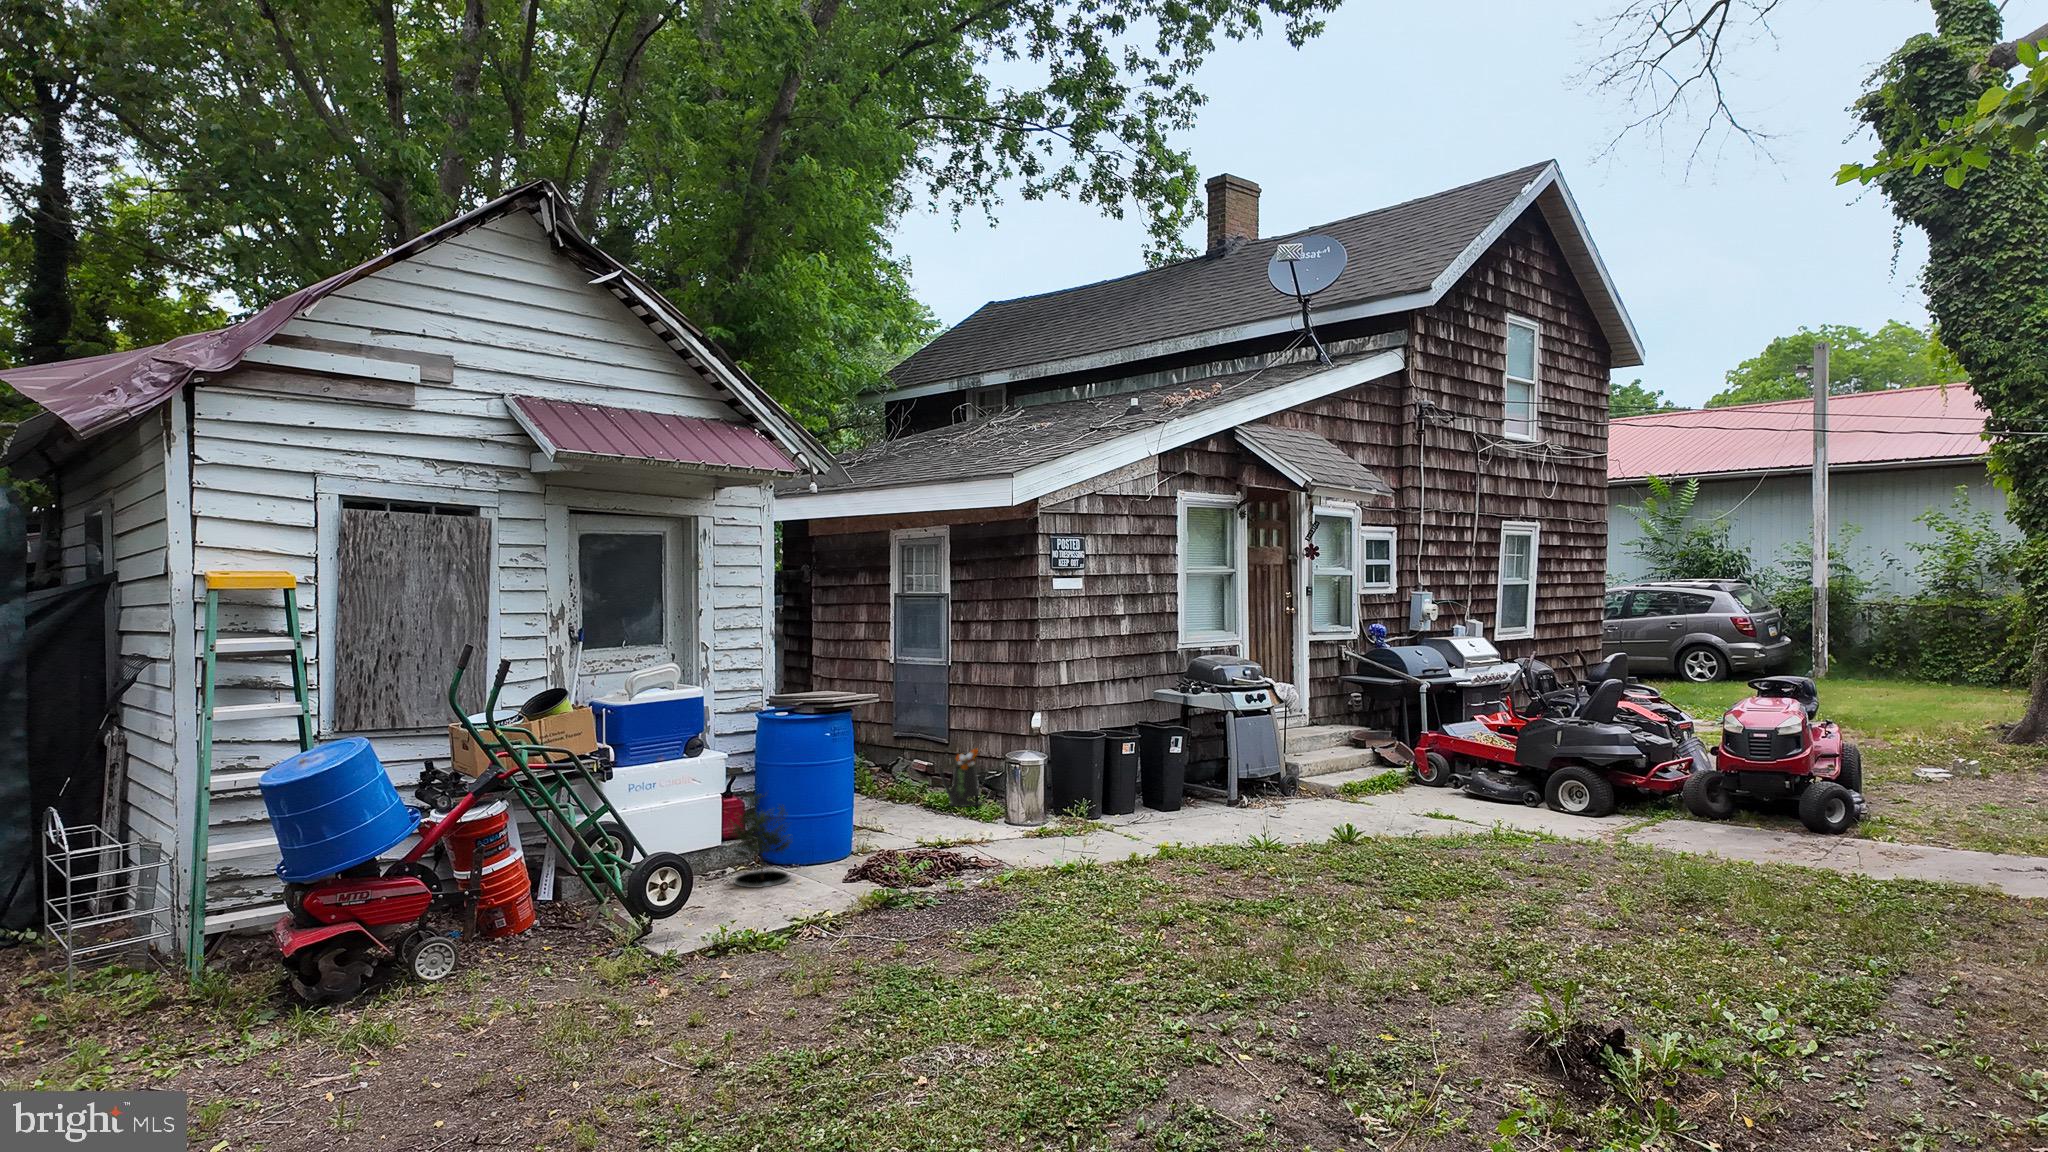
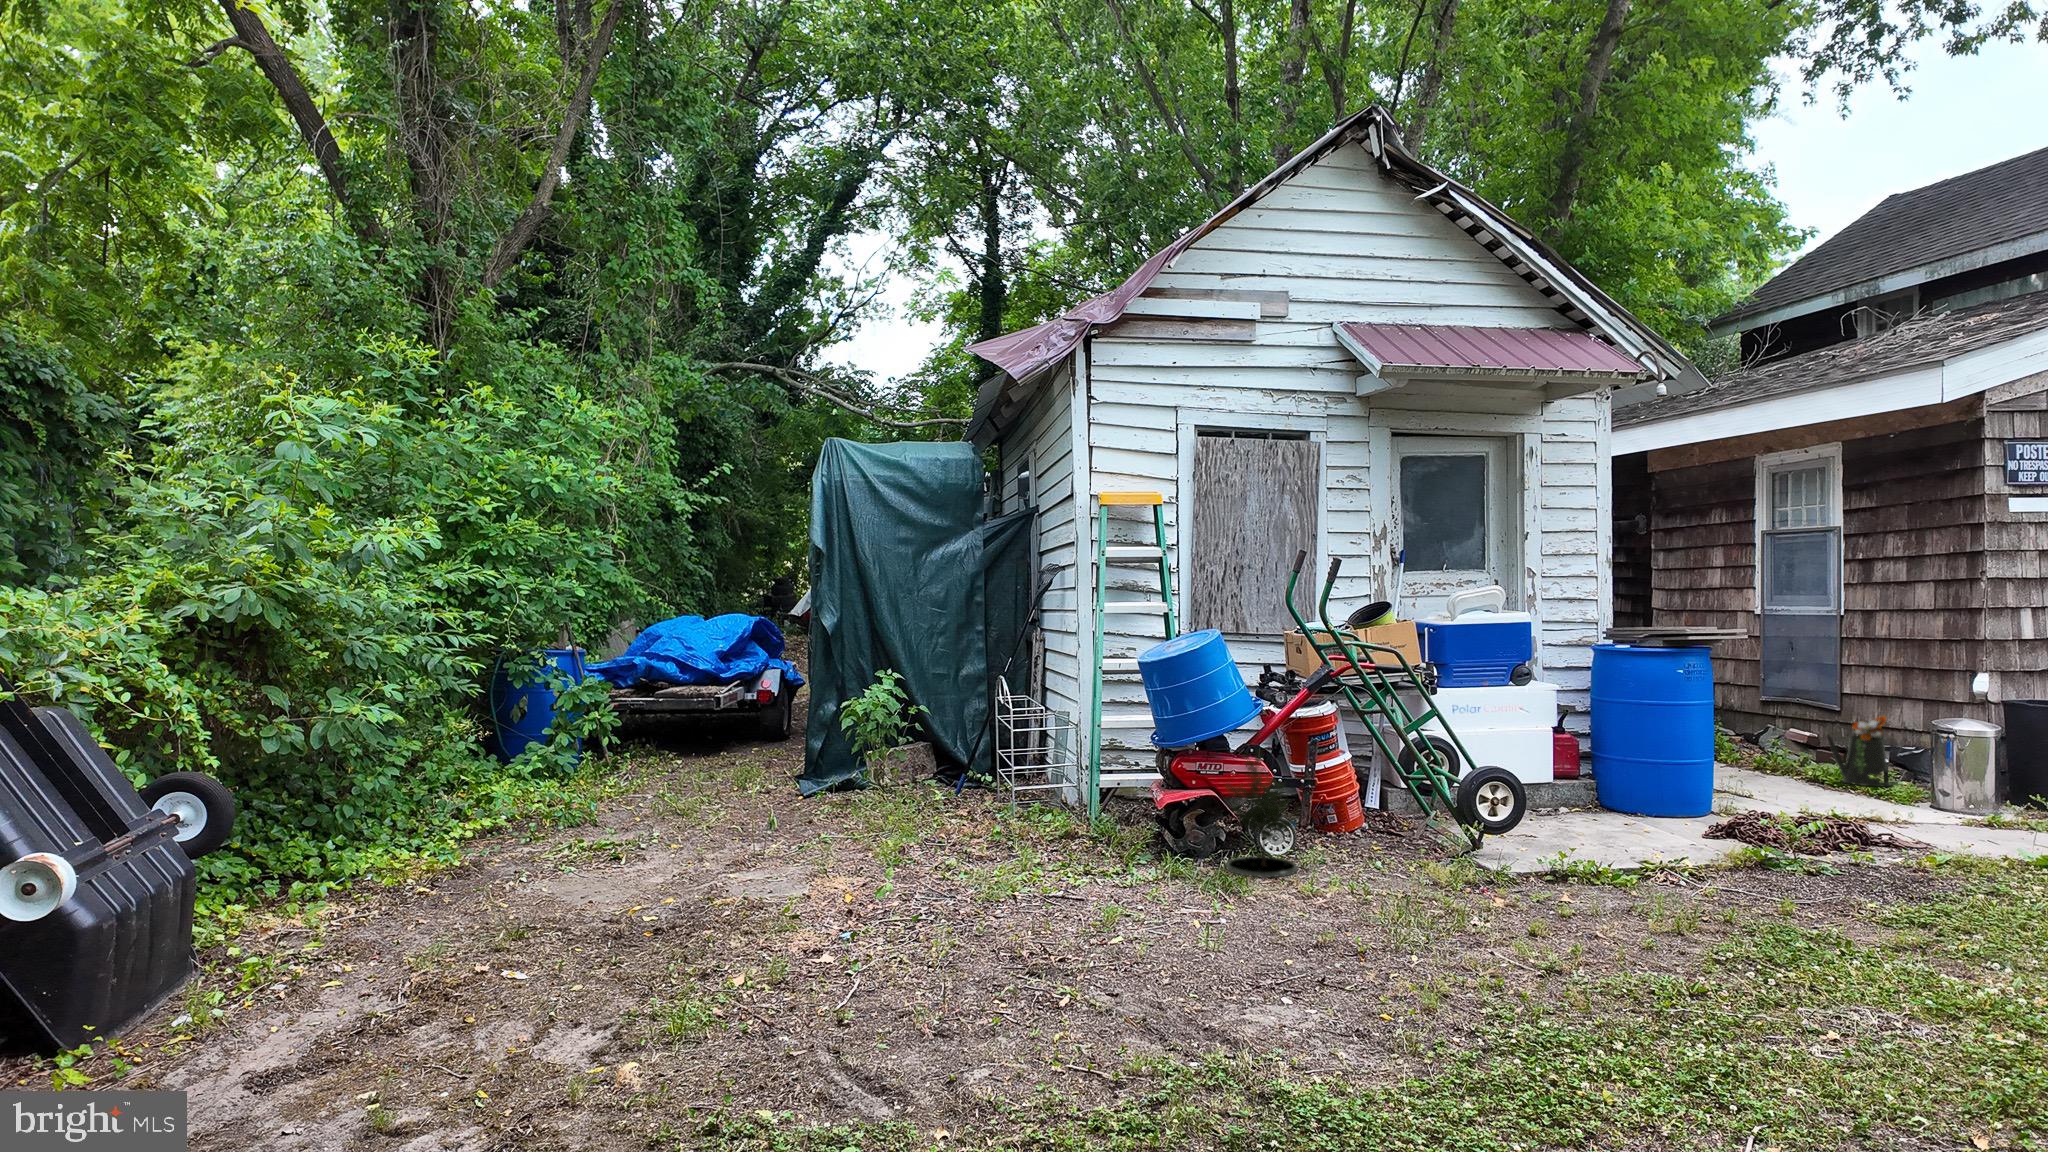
potted tree: present [731,784,792,888] -> present [1225,750,1298,878]

